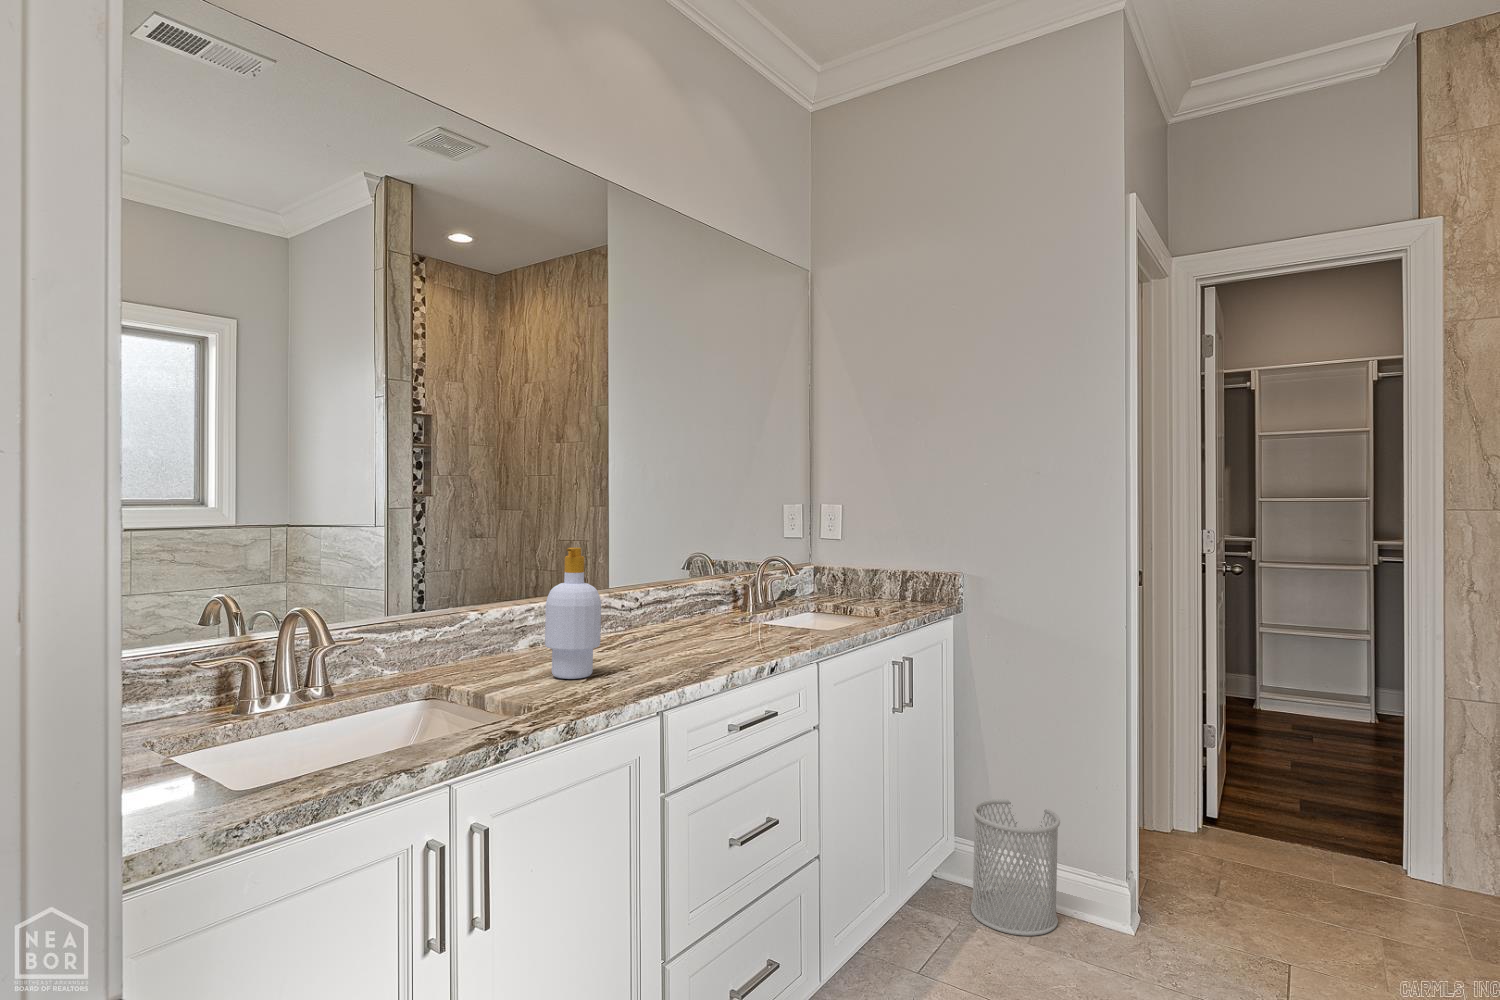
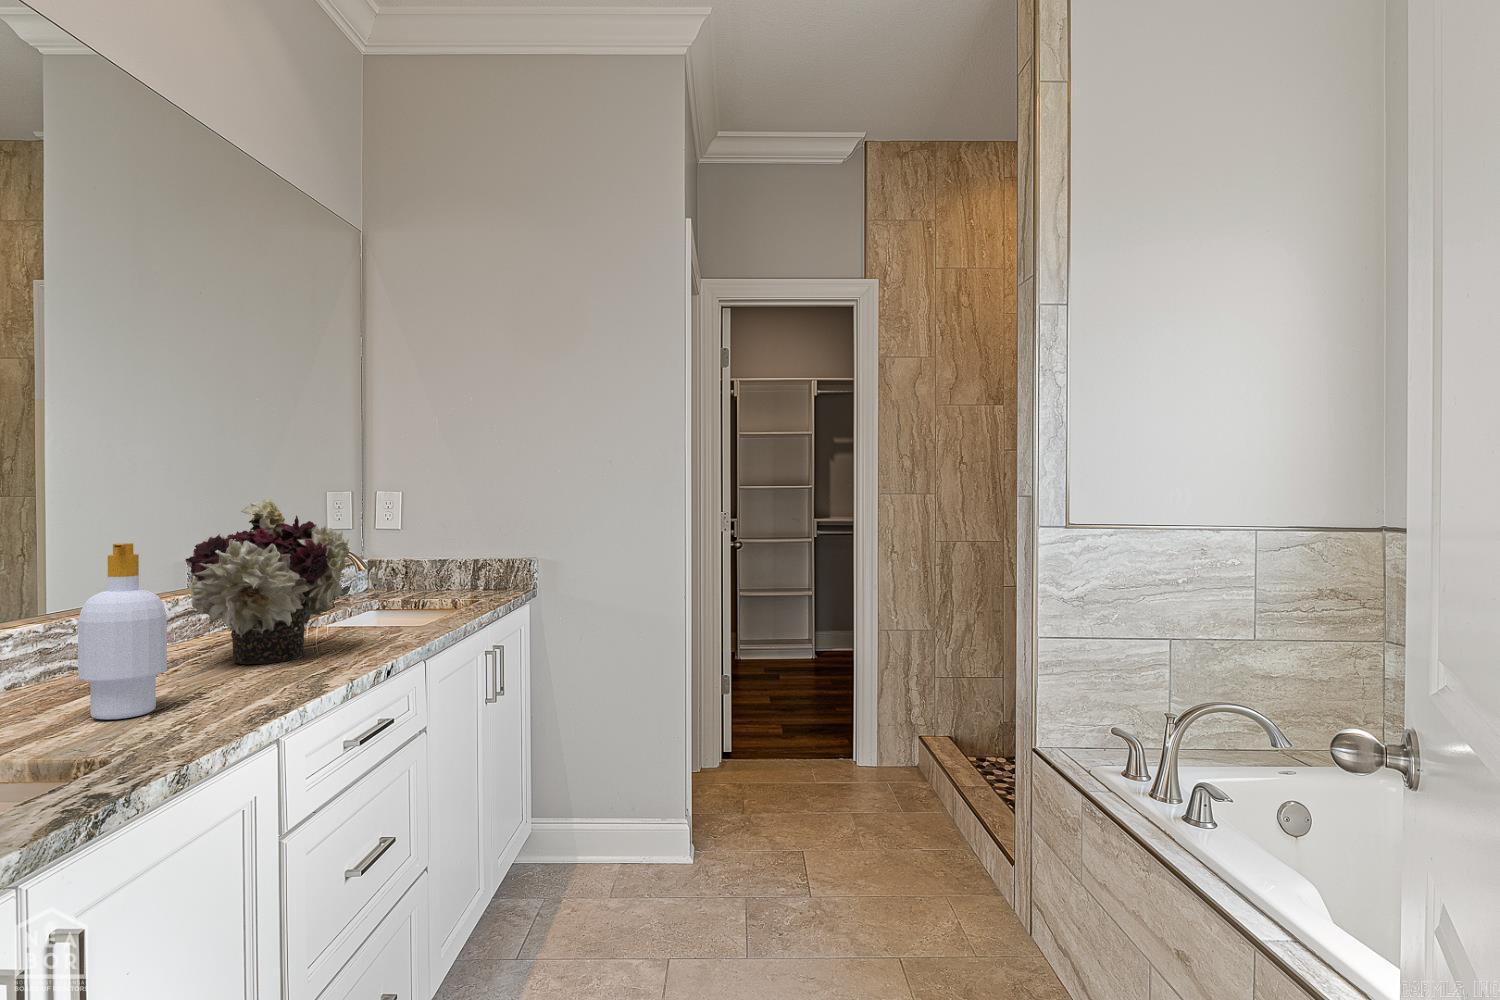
flower arrangement: none [636,513,756,649] -> present [185,498,350,664]
wastebasket: present [971,799,1060,936] -> none [562,773,645,904]

